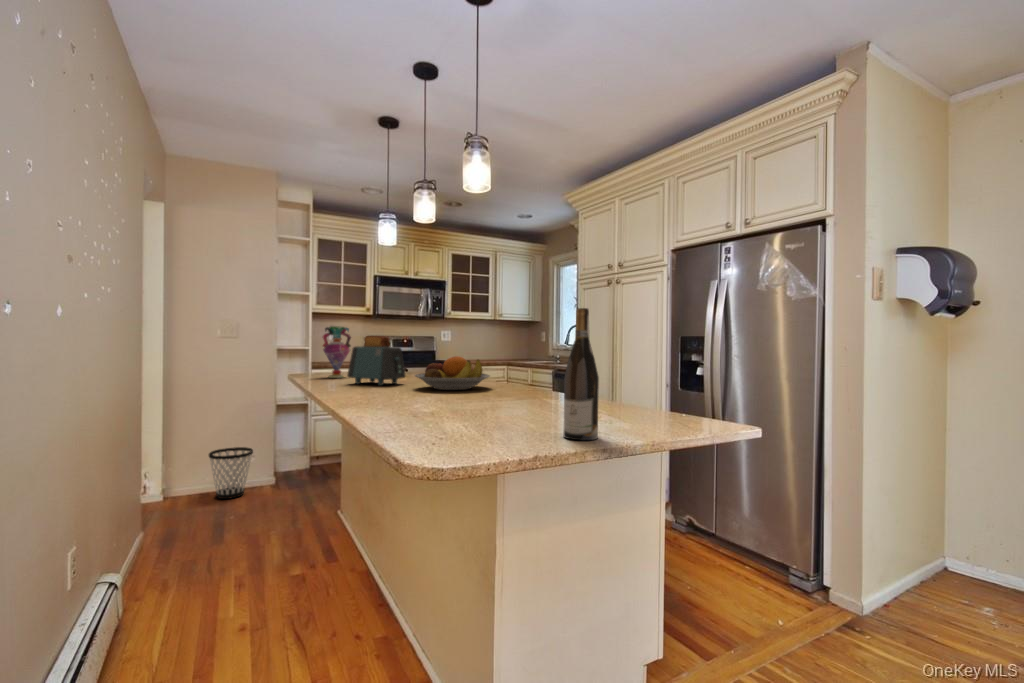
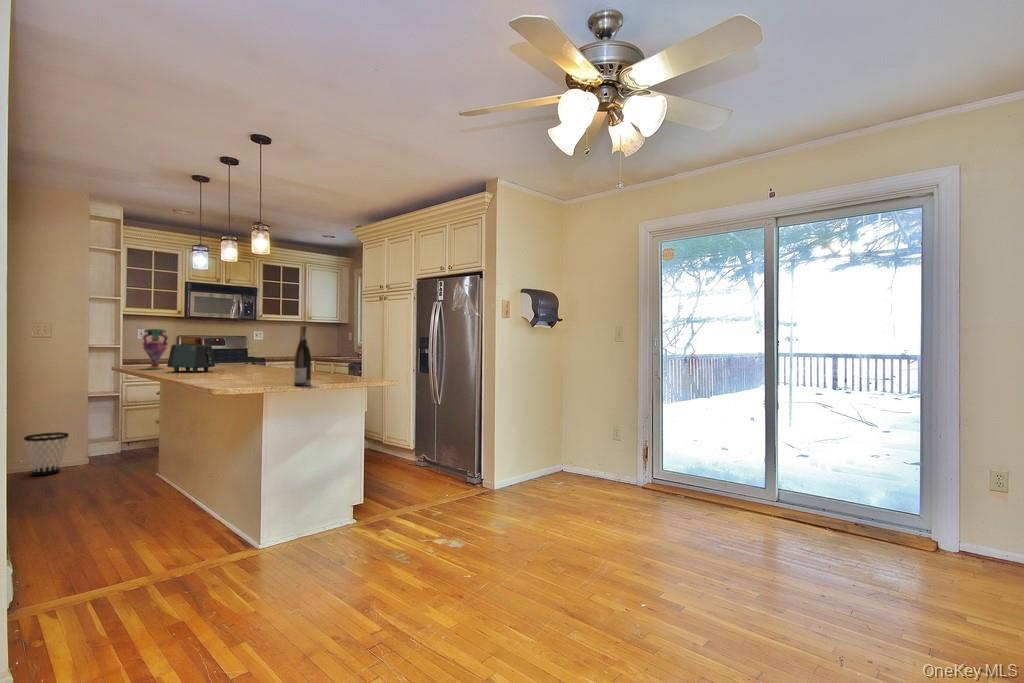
fruit bowl: present [415,356,490,390] -> none [221,351,278,373]

